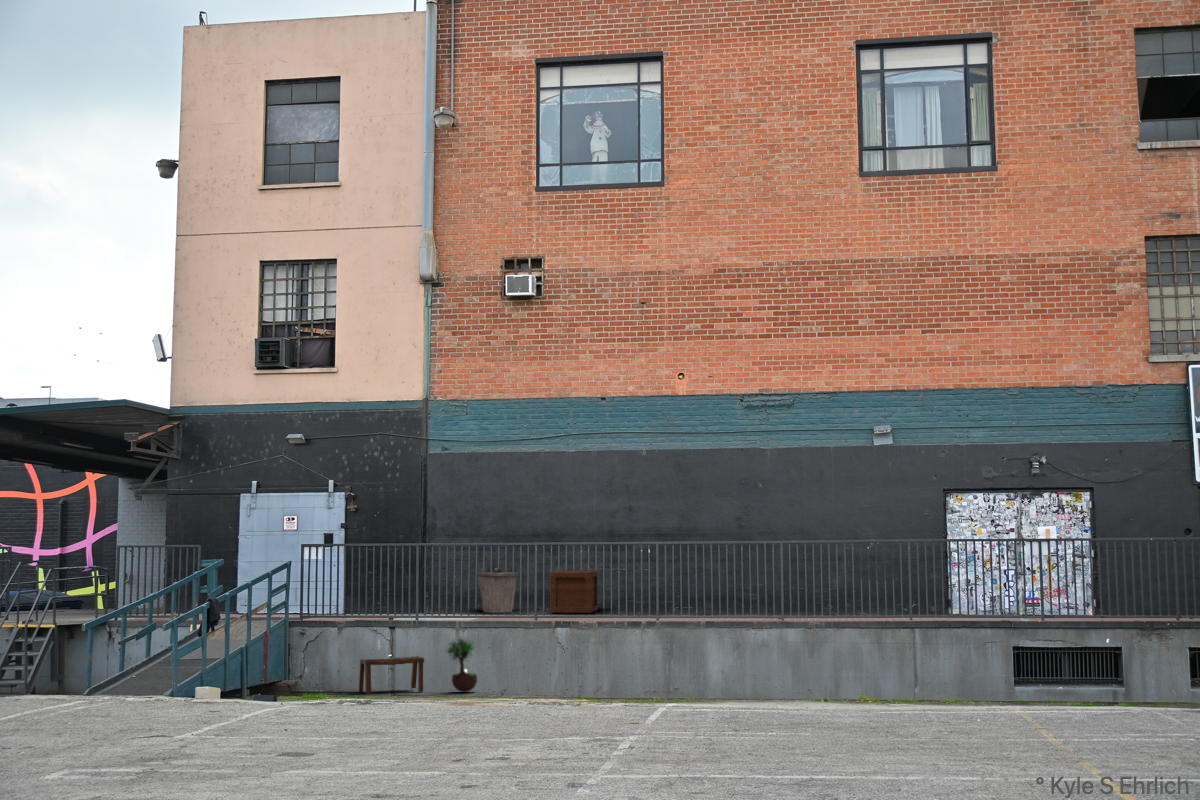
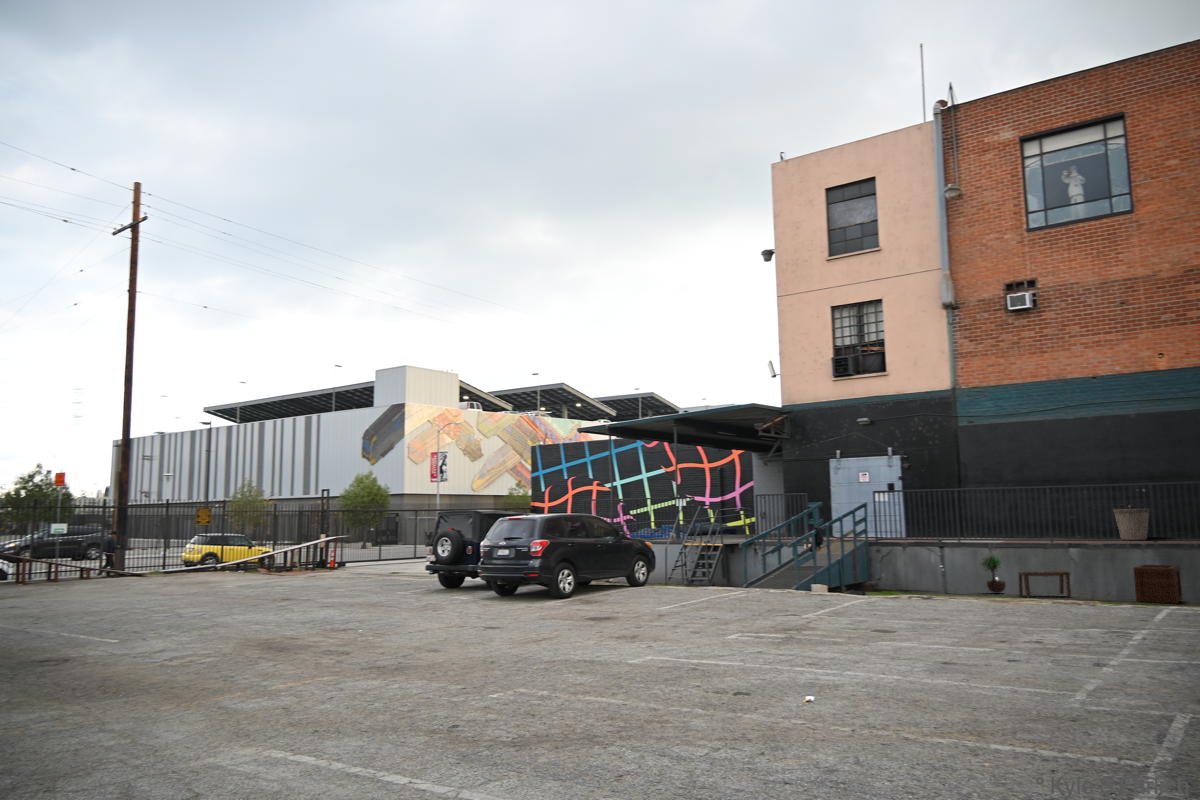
trash can: present [477,568,519,613] -> present [1113,505,1150,540]
wooden crate: present [550,570,598,613] -> present [1133,565,1183,604]
bench: present [359,656,424,695] -> present [1018,571,1071,597]

